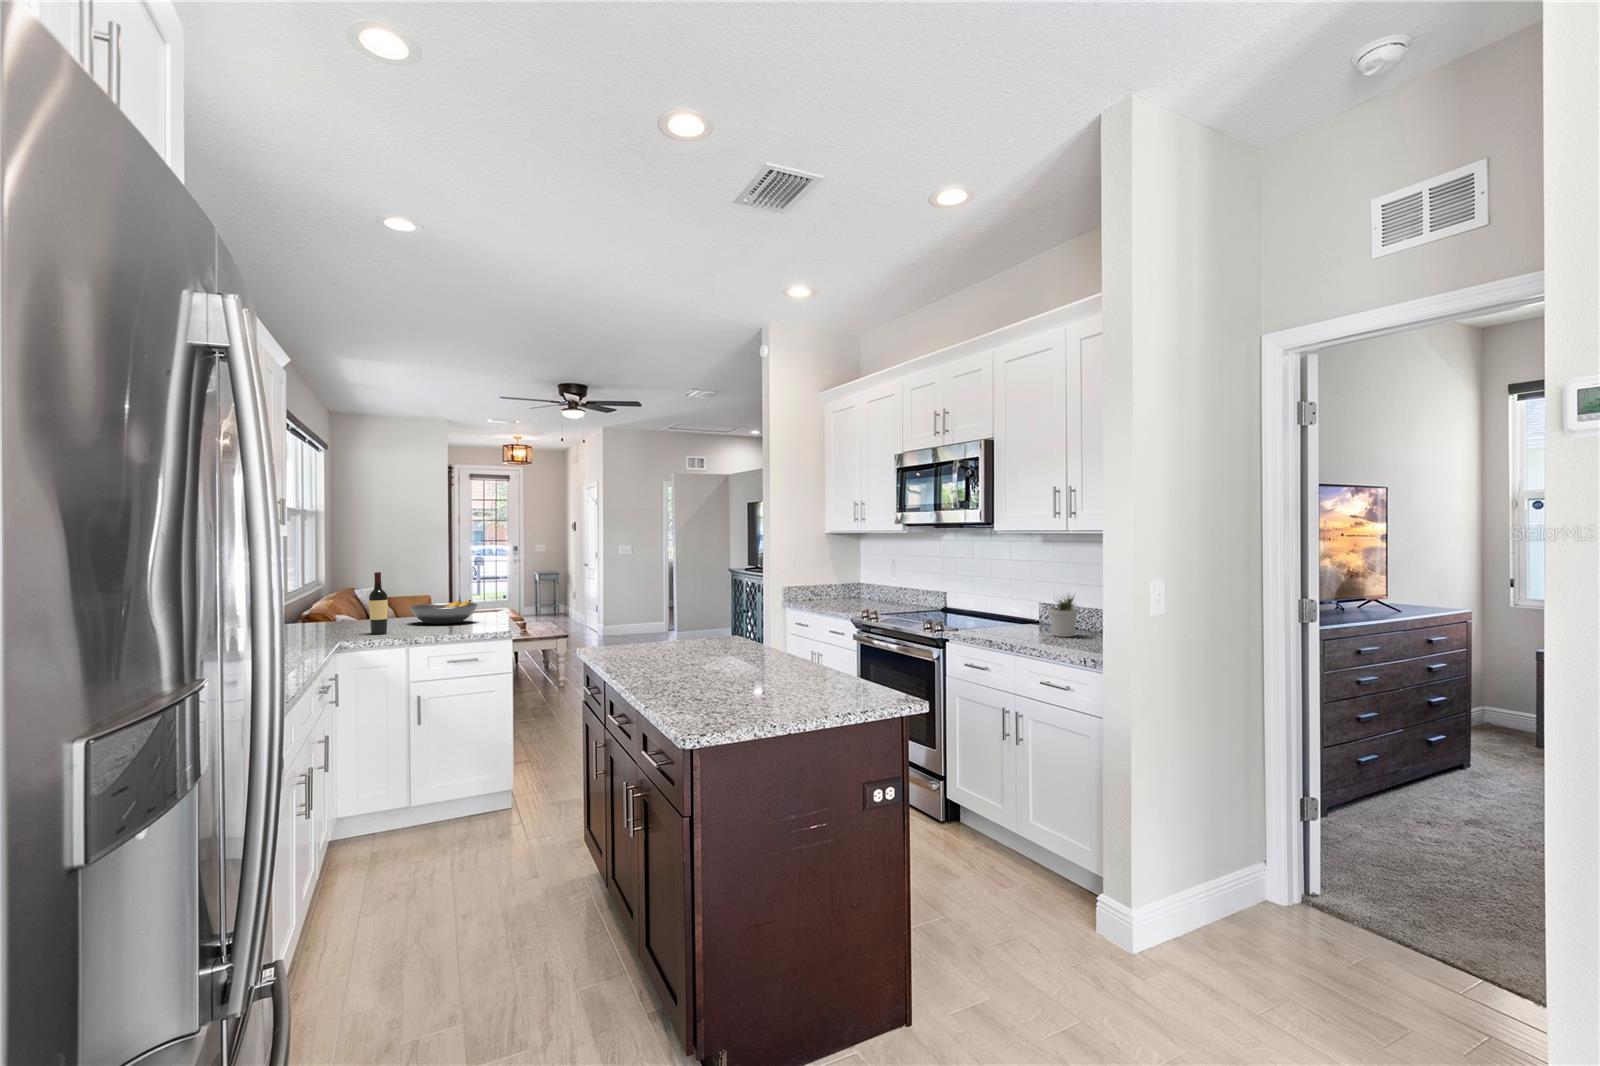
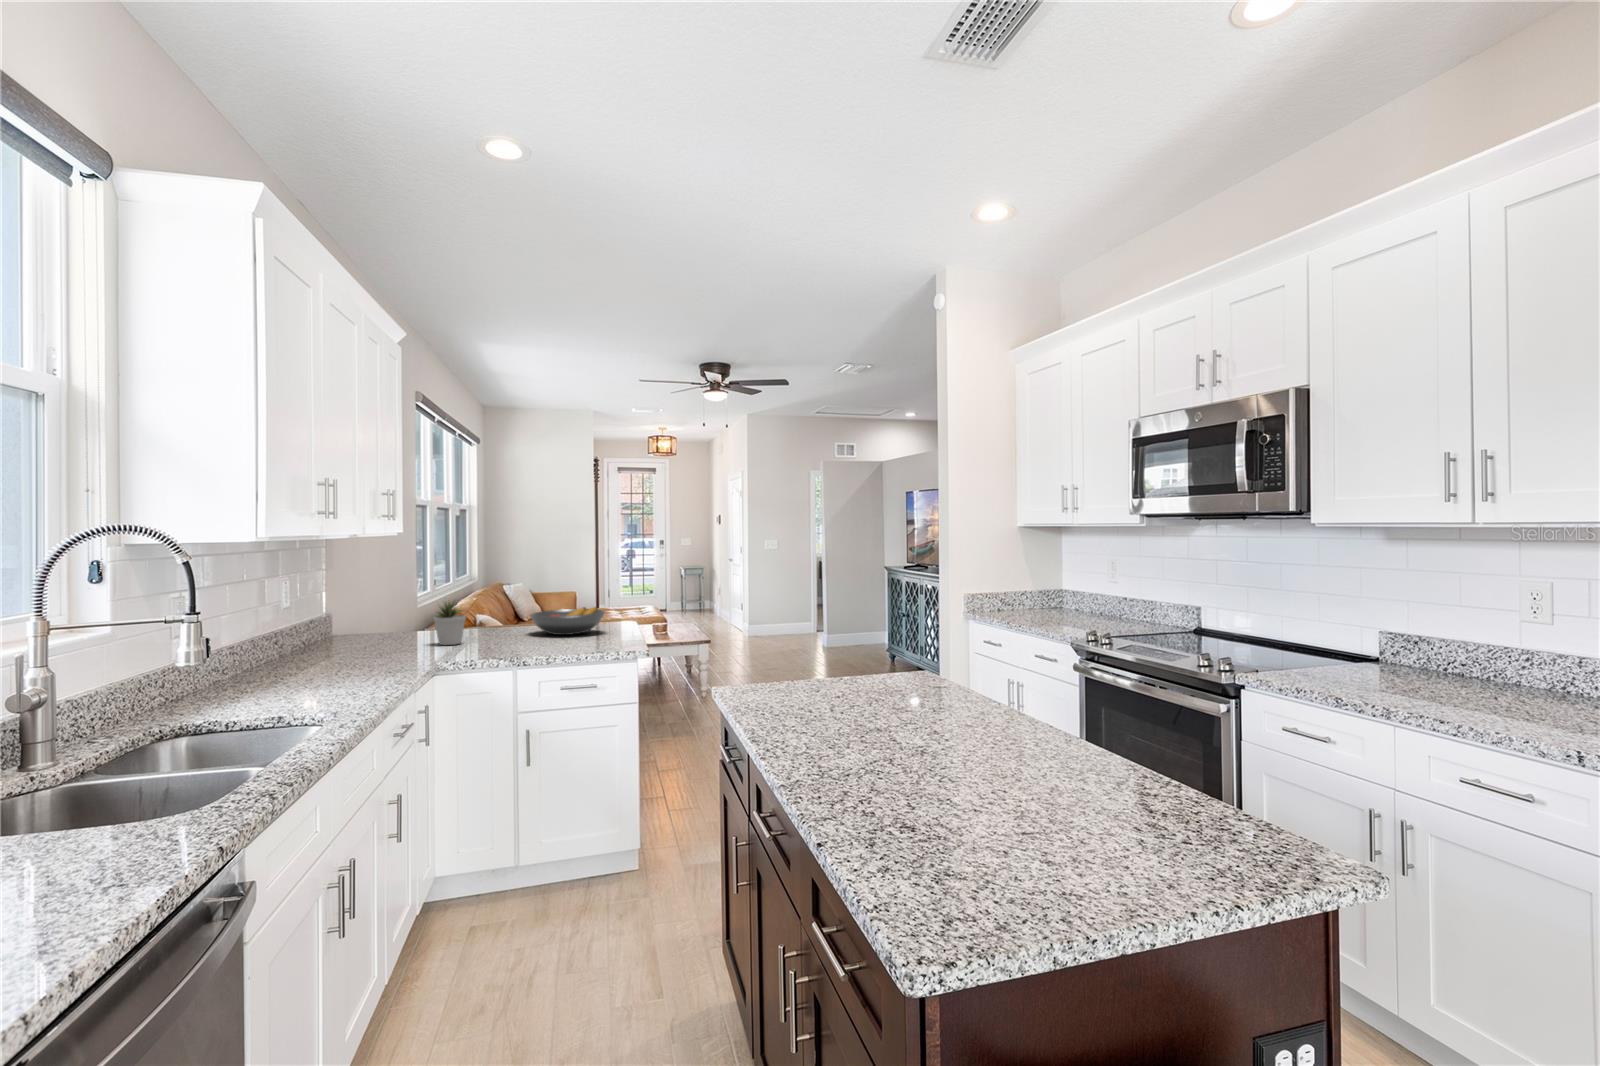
wine bottle: present [369,572,388,634] -> none [476,575,497,650]
potted plant: present [1048,596,1078,637] -> present [434,602,466,645]

